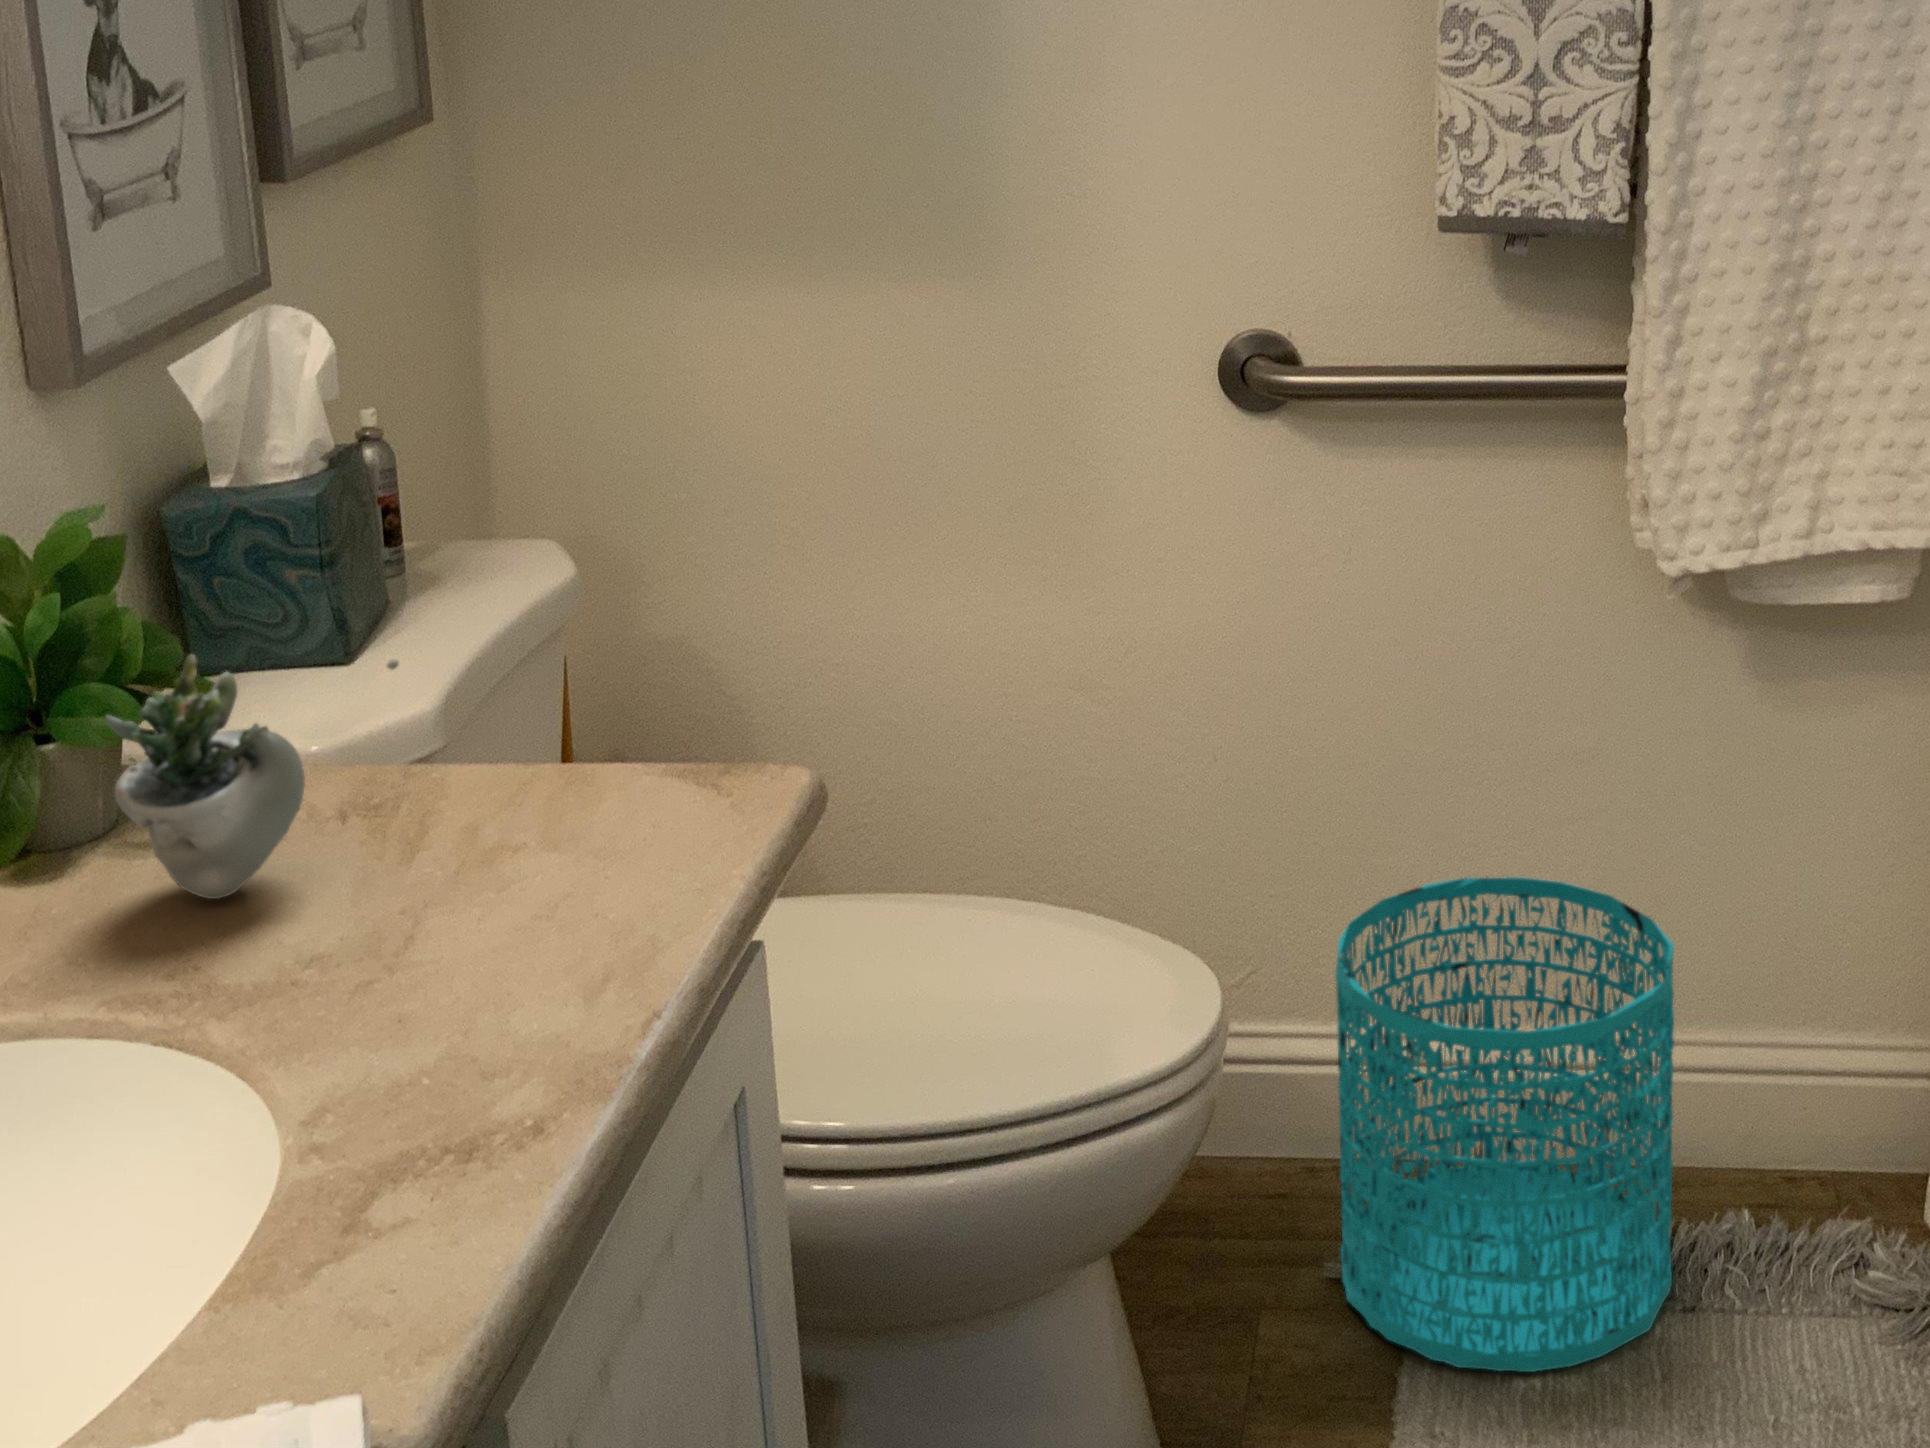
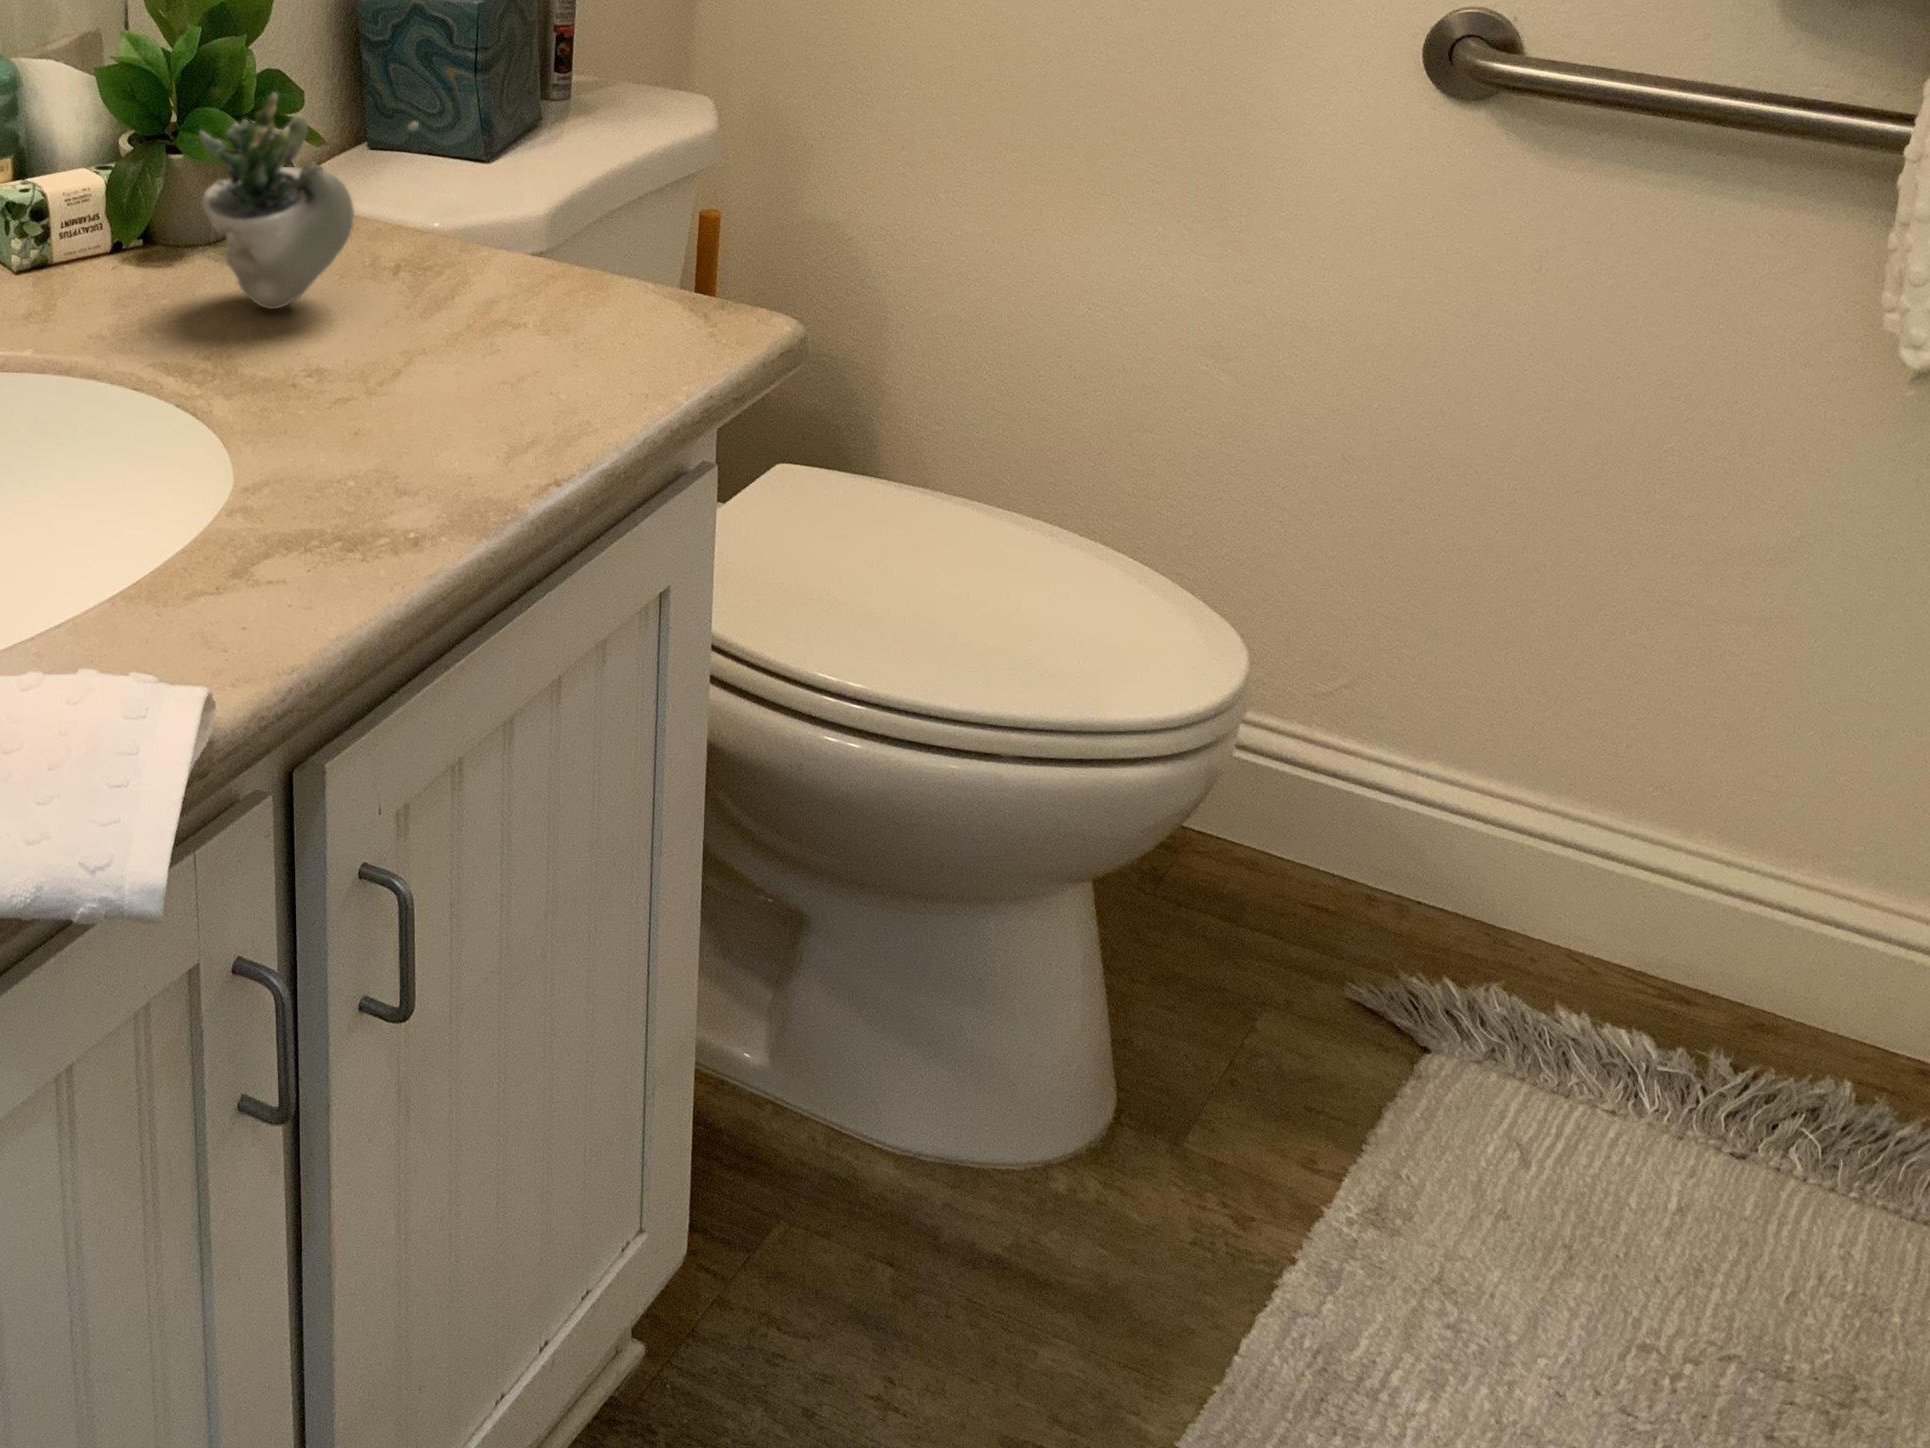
wastebasket: present [1336,877,1674,1372] -> none [1368,631,1822,1159]

